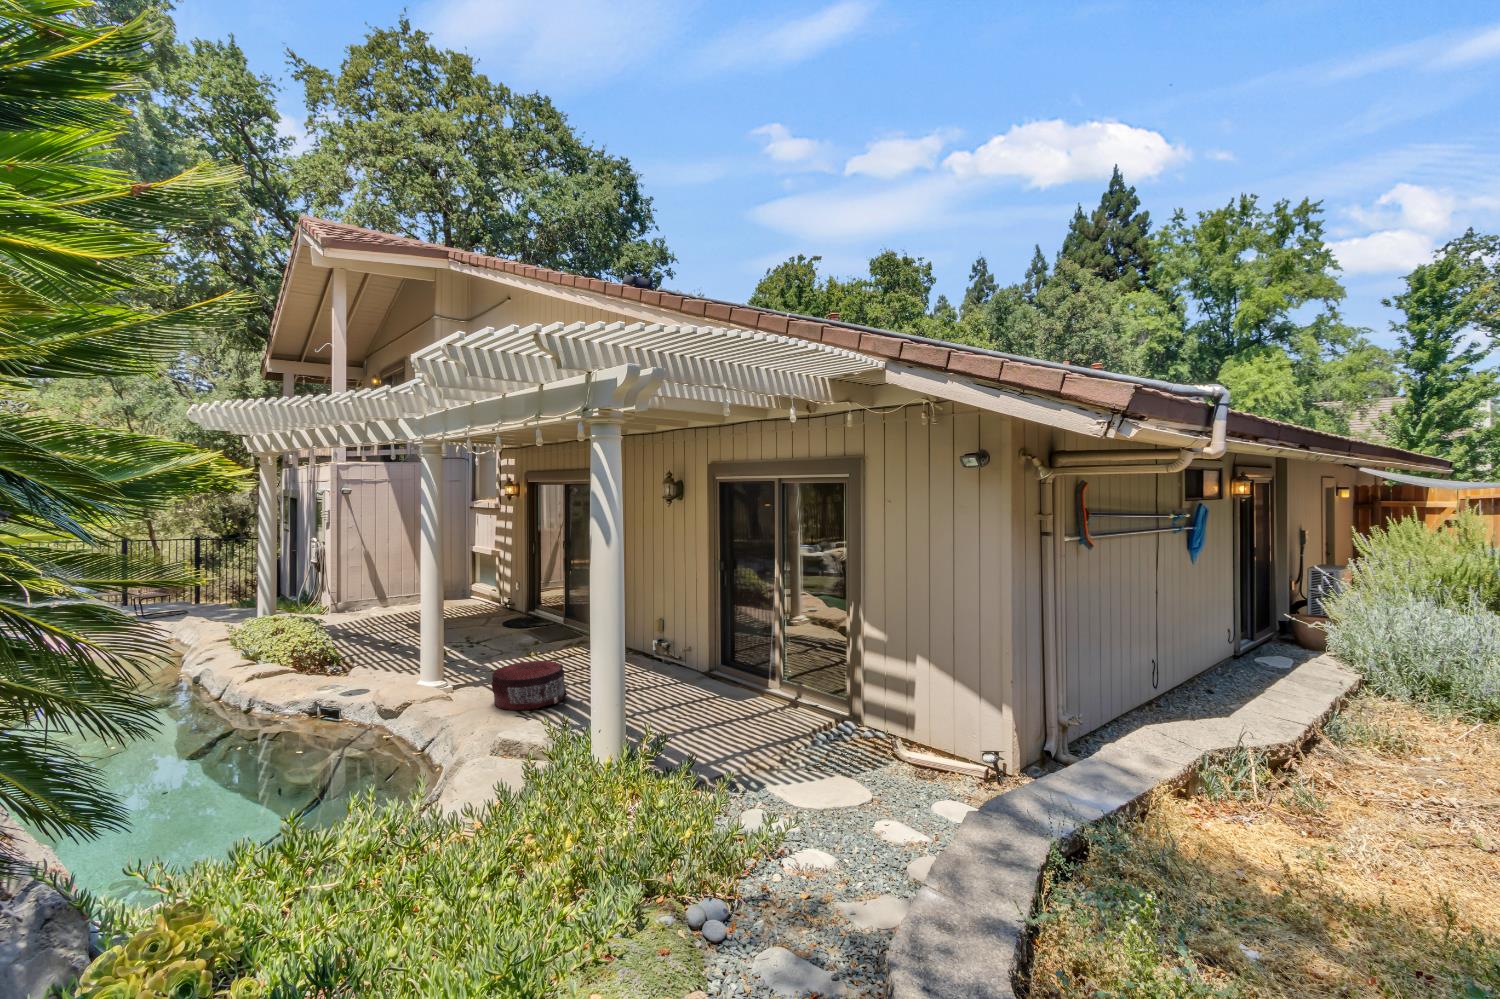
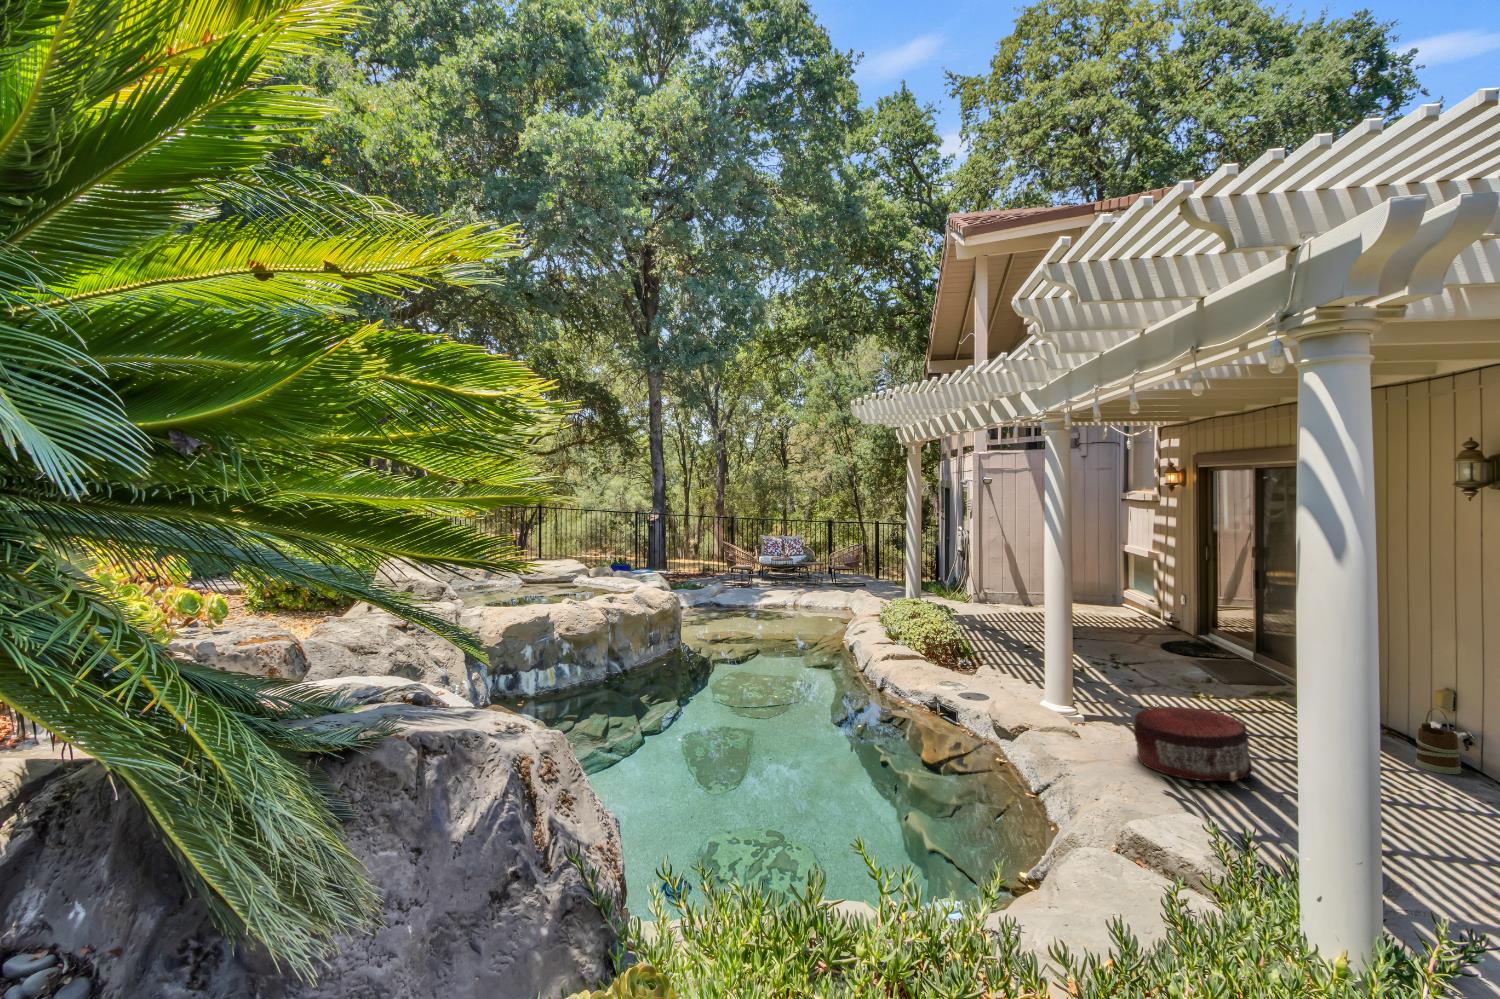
wooden bucket: none [650,635,670,673] -> present [1415,708,1461,774]

